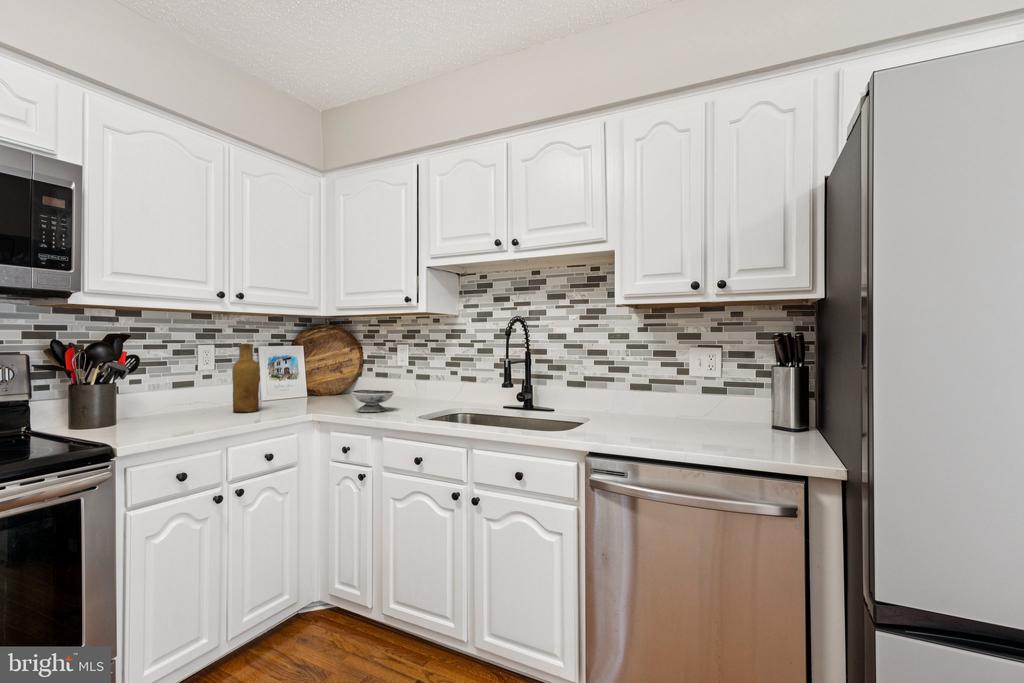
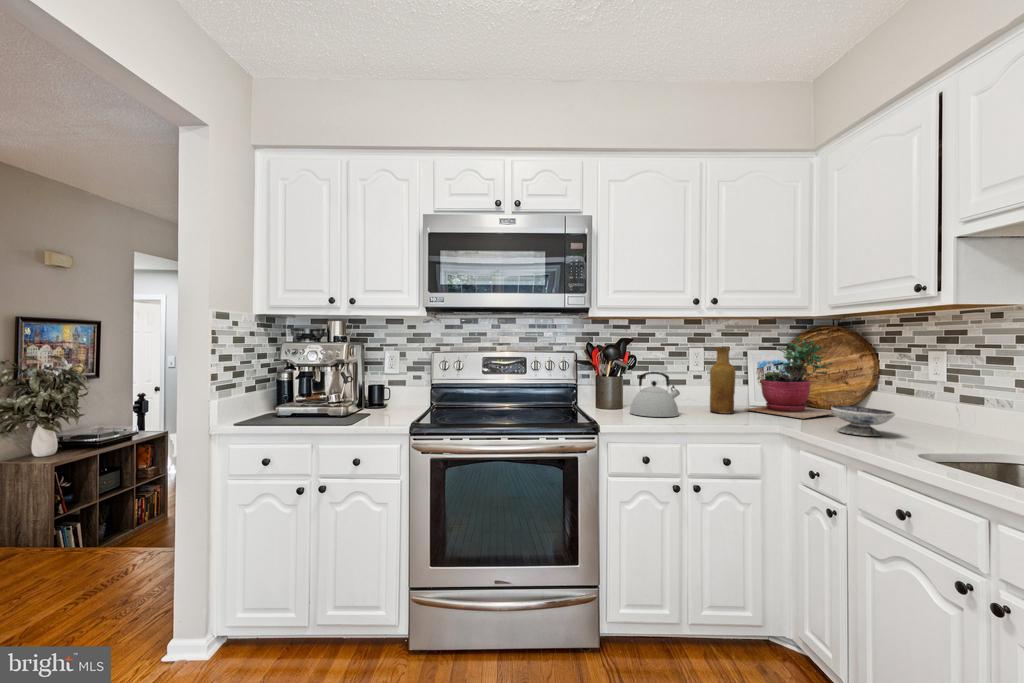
succulent plant: none [262,334,341,406] -> present [745,337,834,418]
kettle: none [141,374,207,427] -> present [630,372,680,417]

